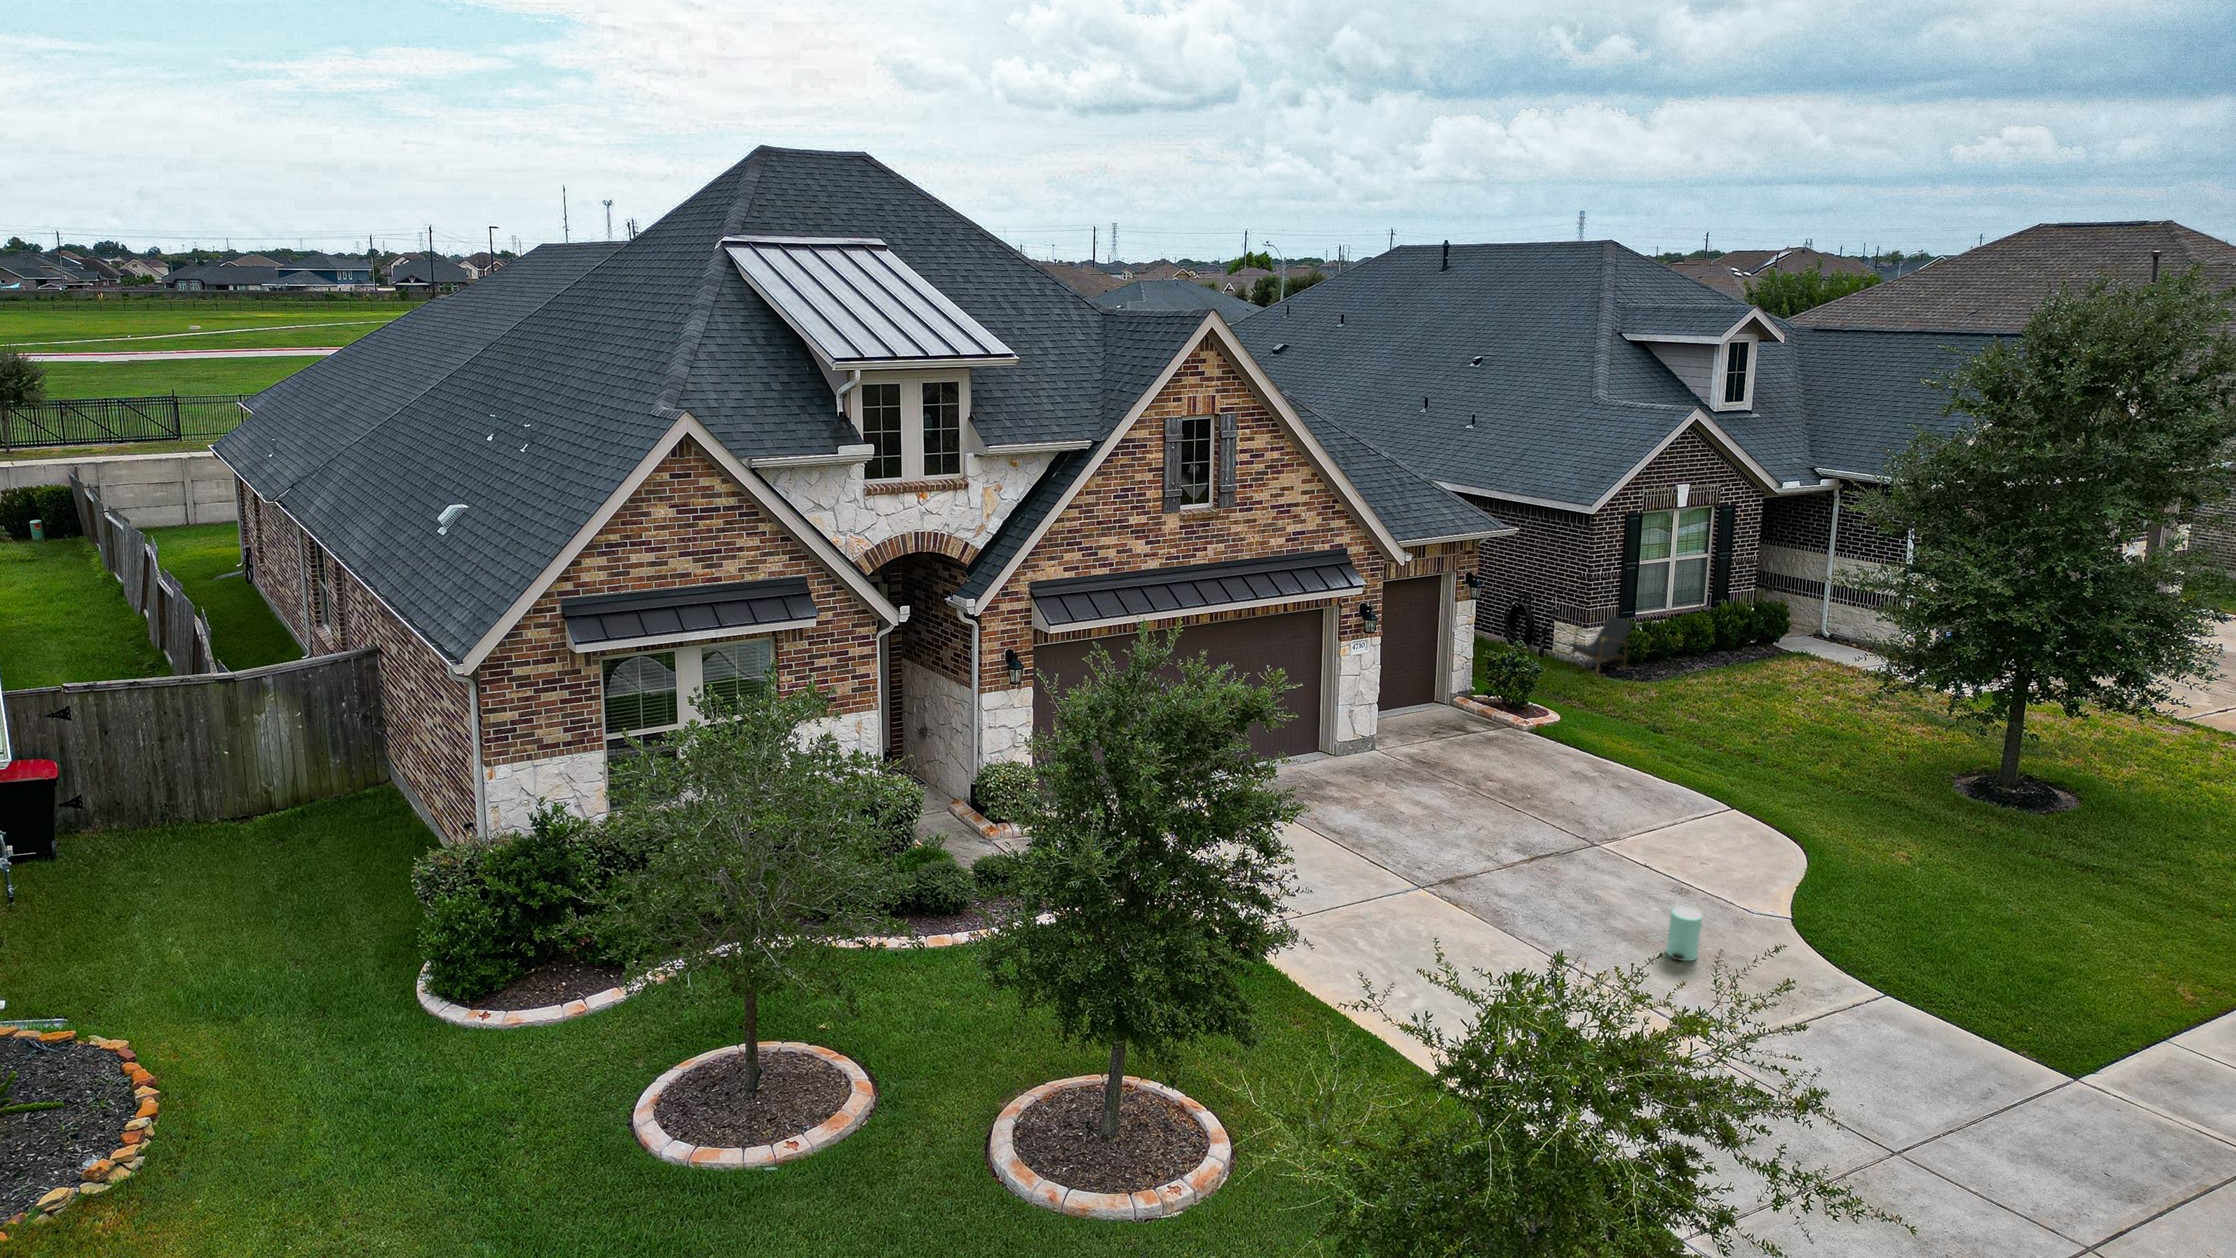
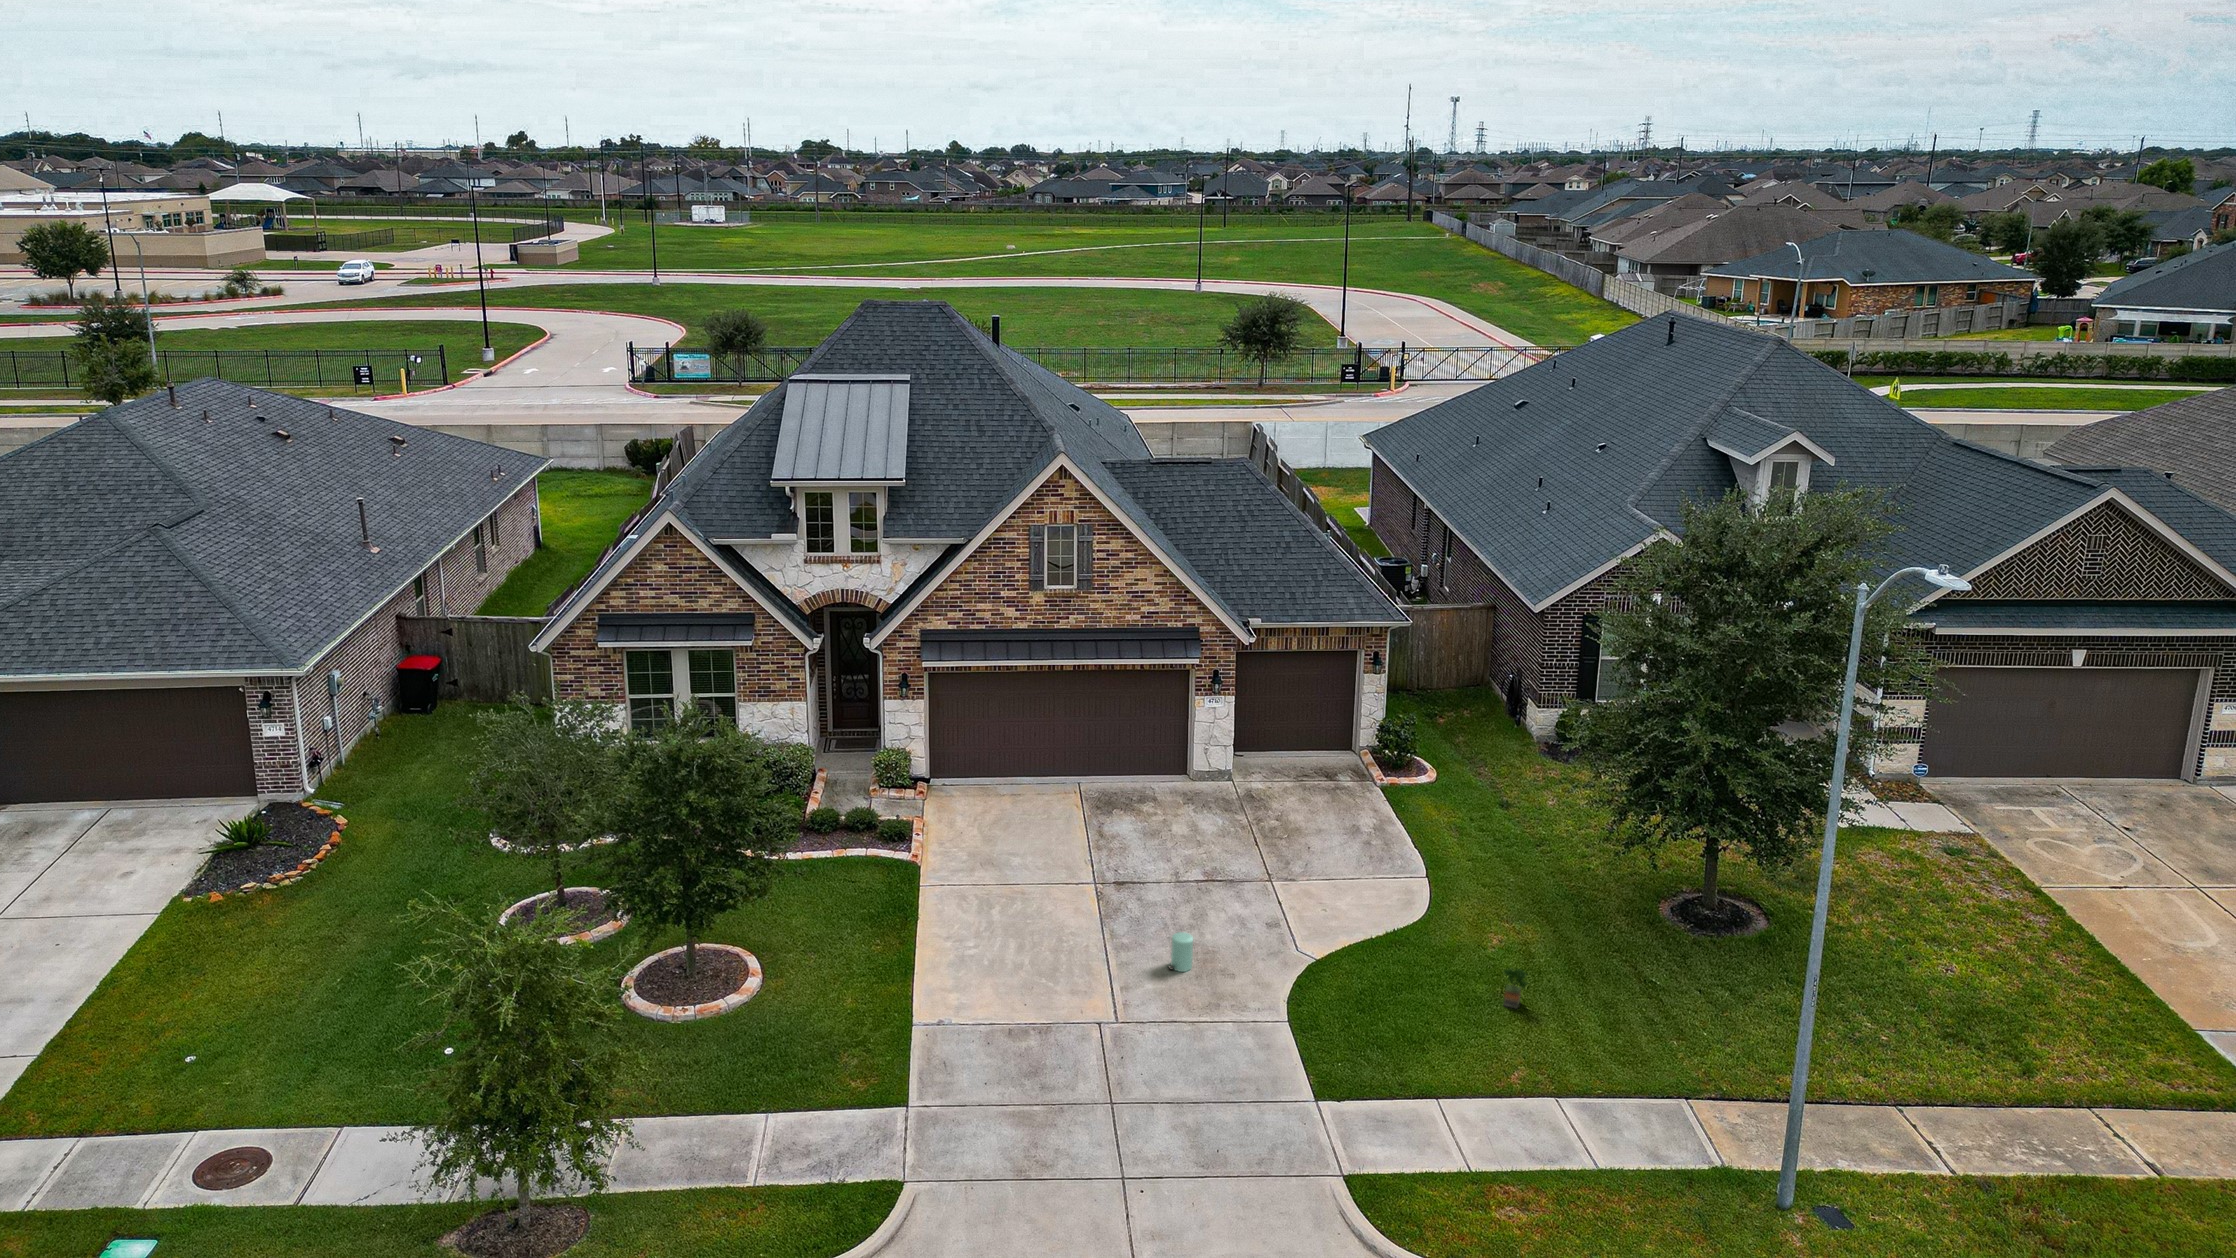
lounge chair: present [1570,616,1632,671] -> none [1508,705,1558,755]
potted tree: none [2021,869,2064,919] -> present [1504,968,1528,1009]

